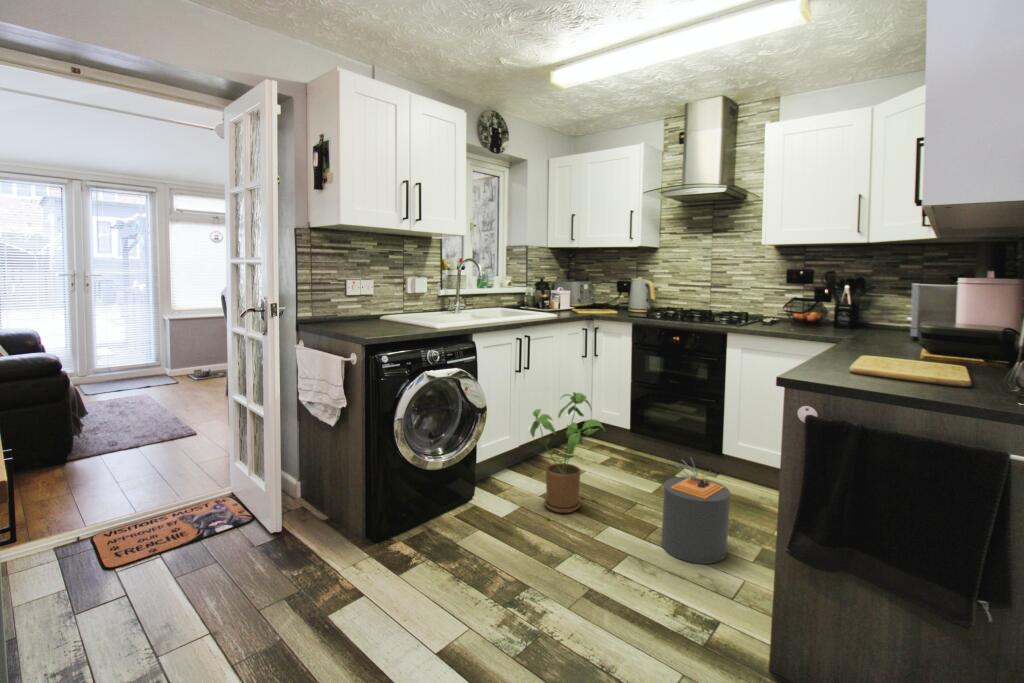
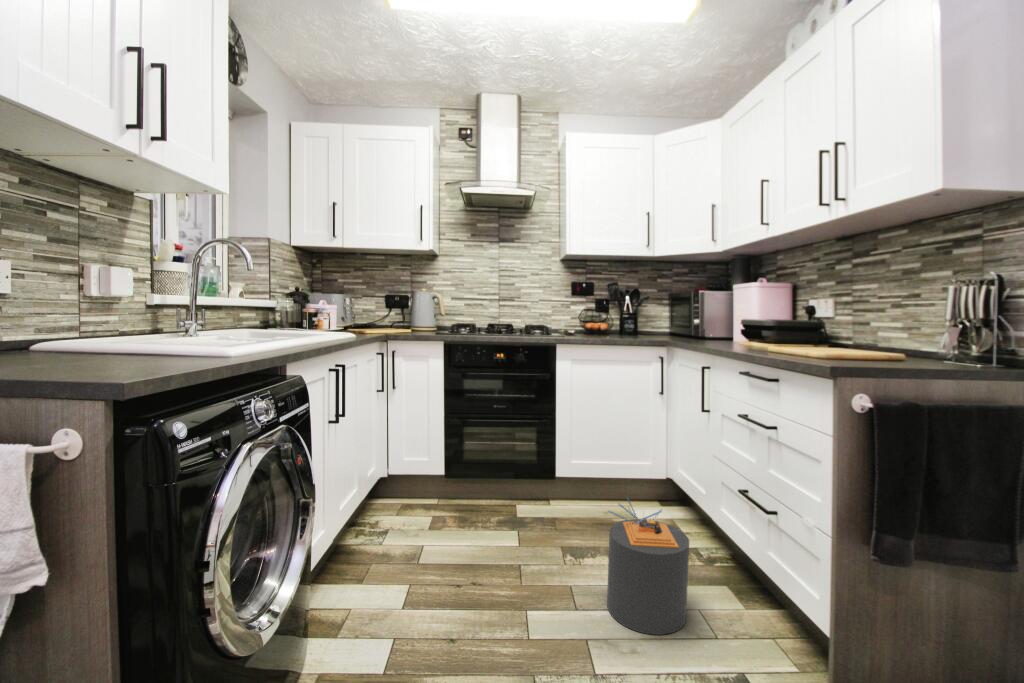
house plant: present [530,392,605,513] -> none [406,440,519,630]

